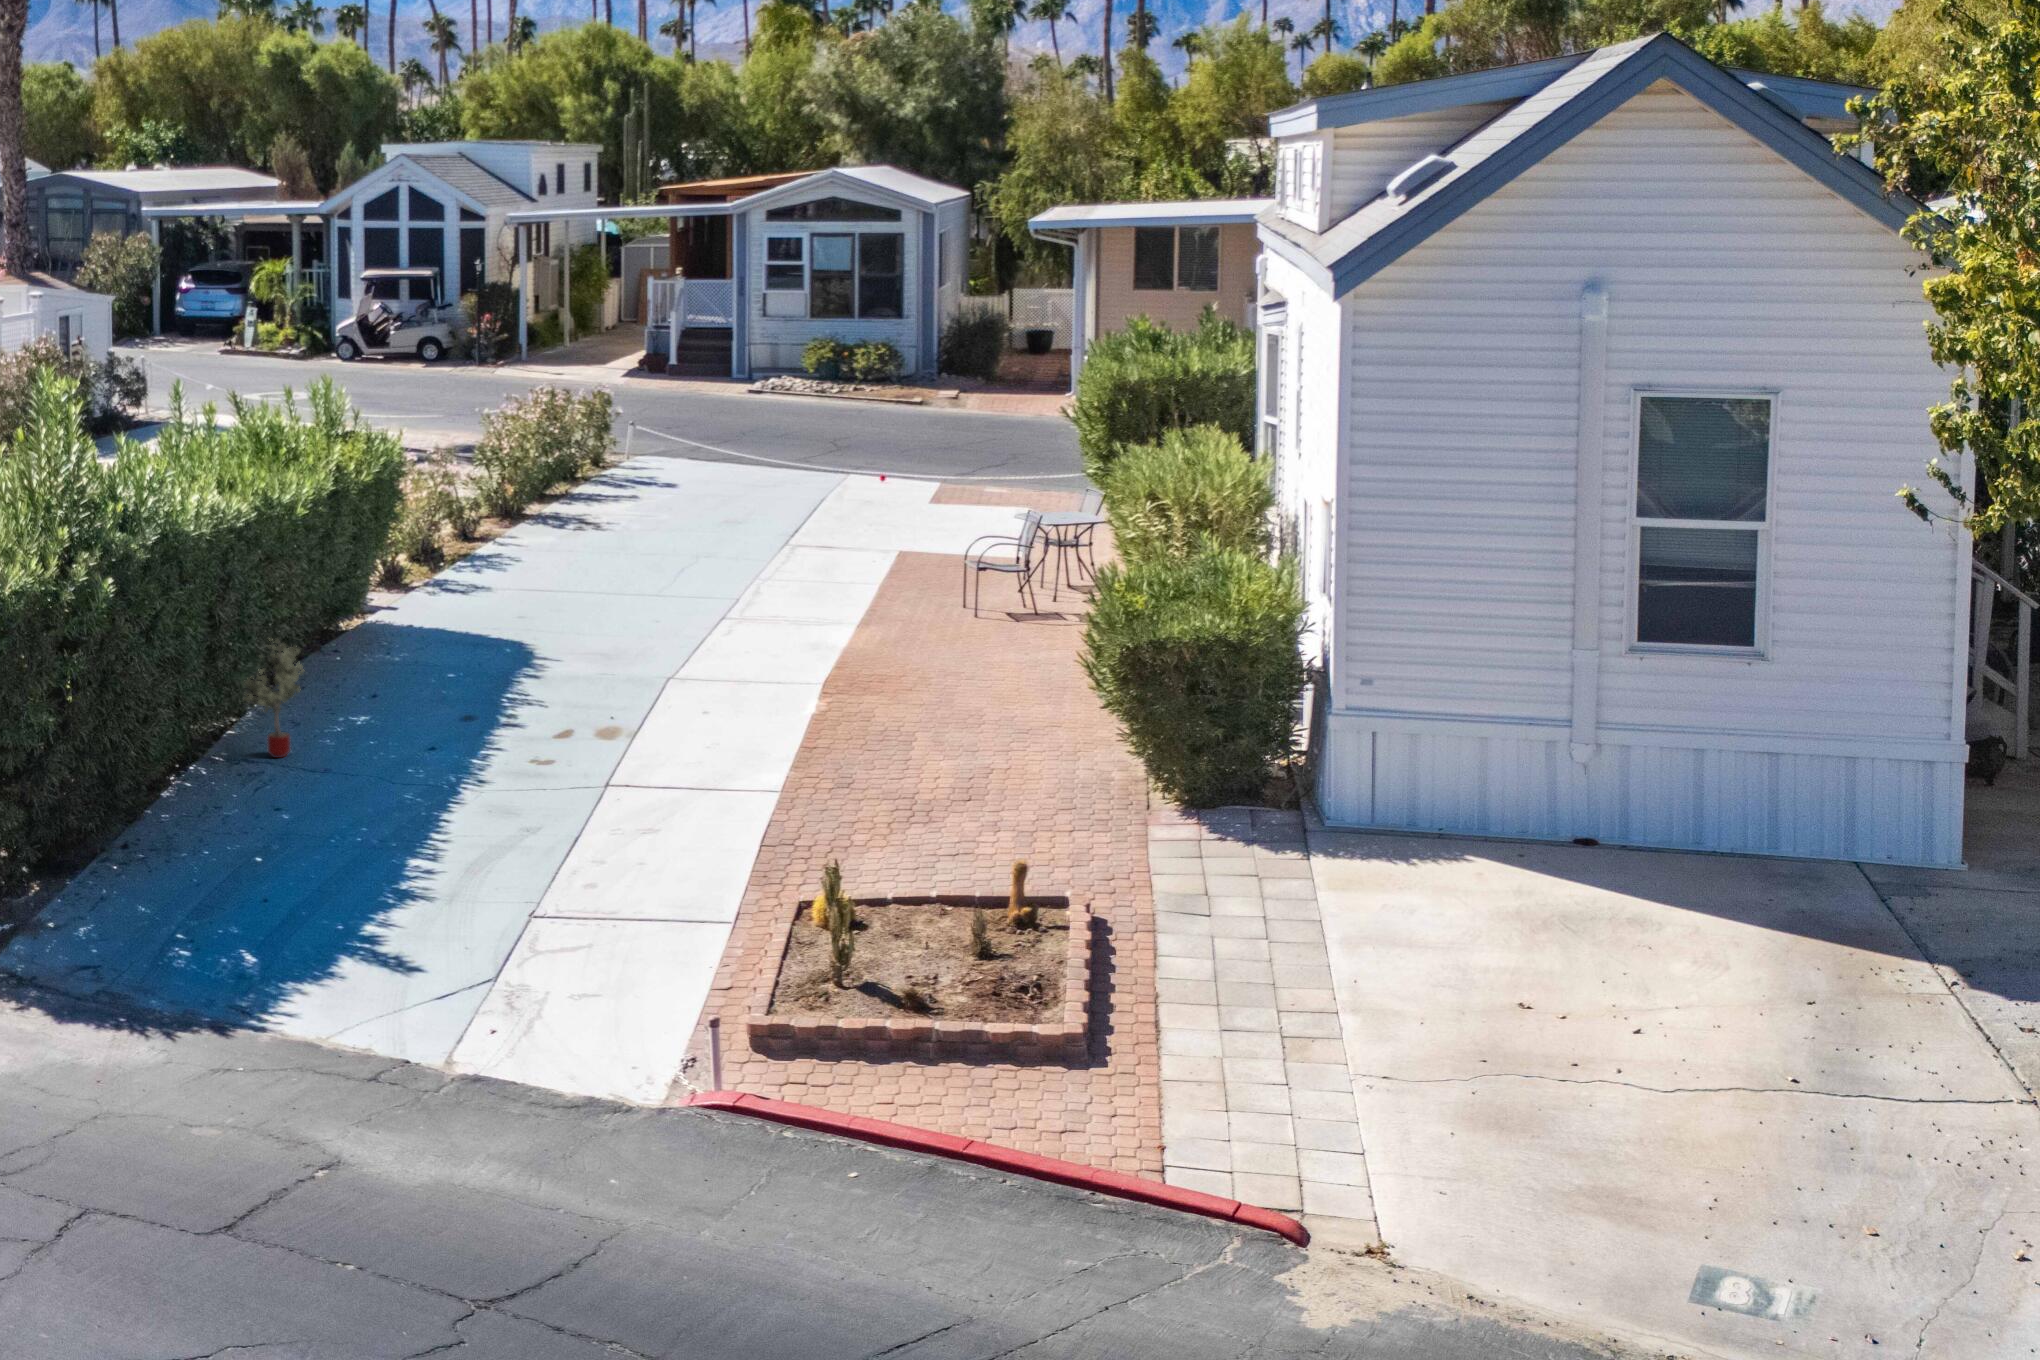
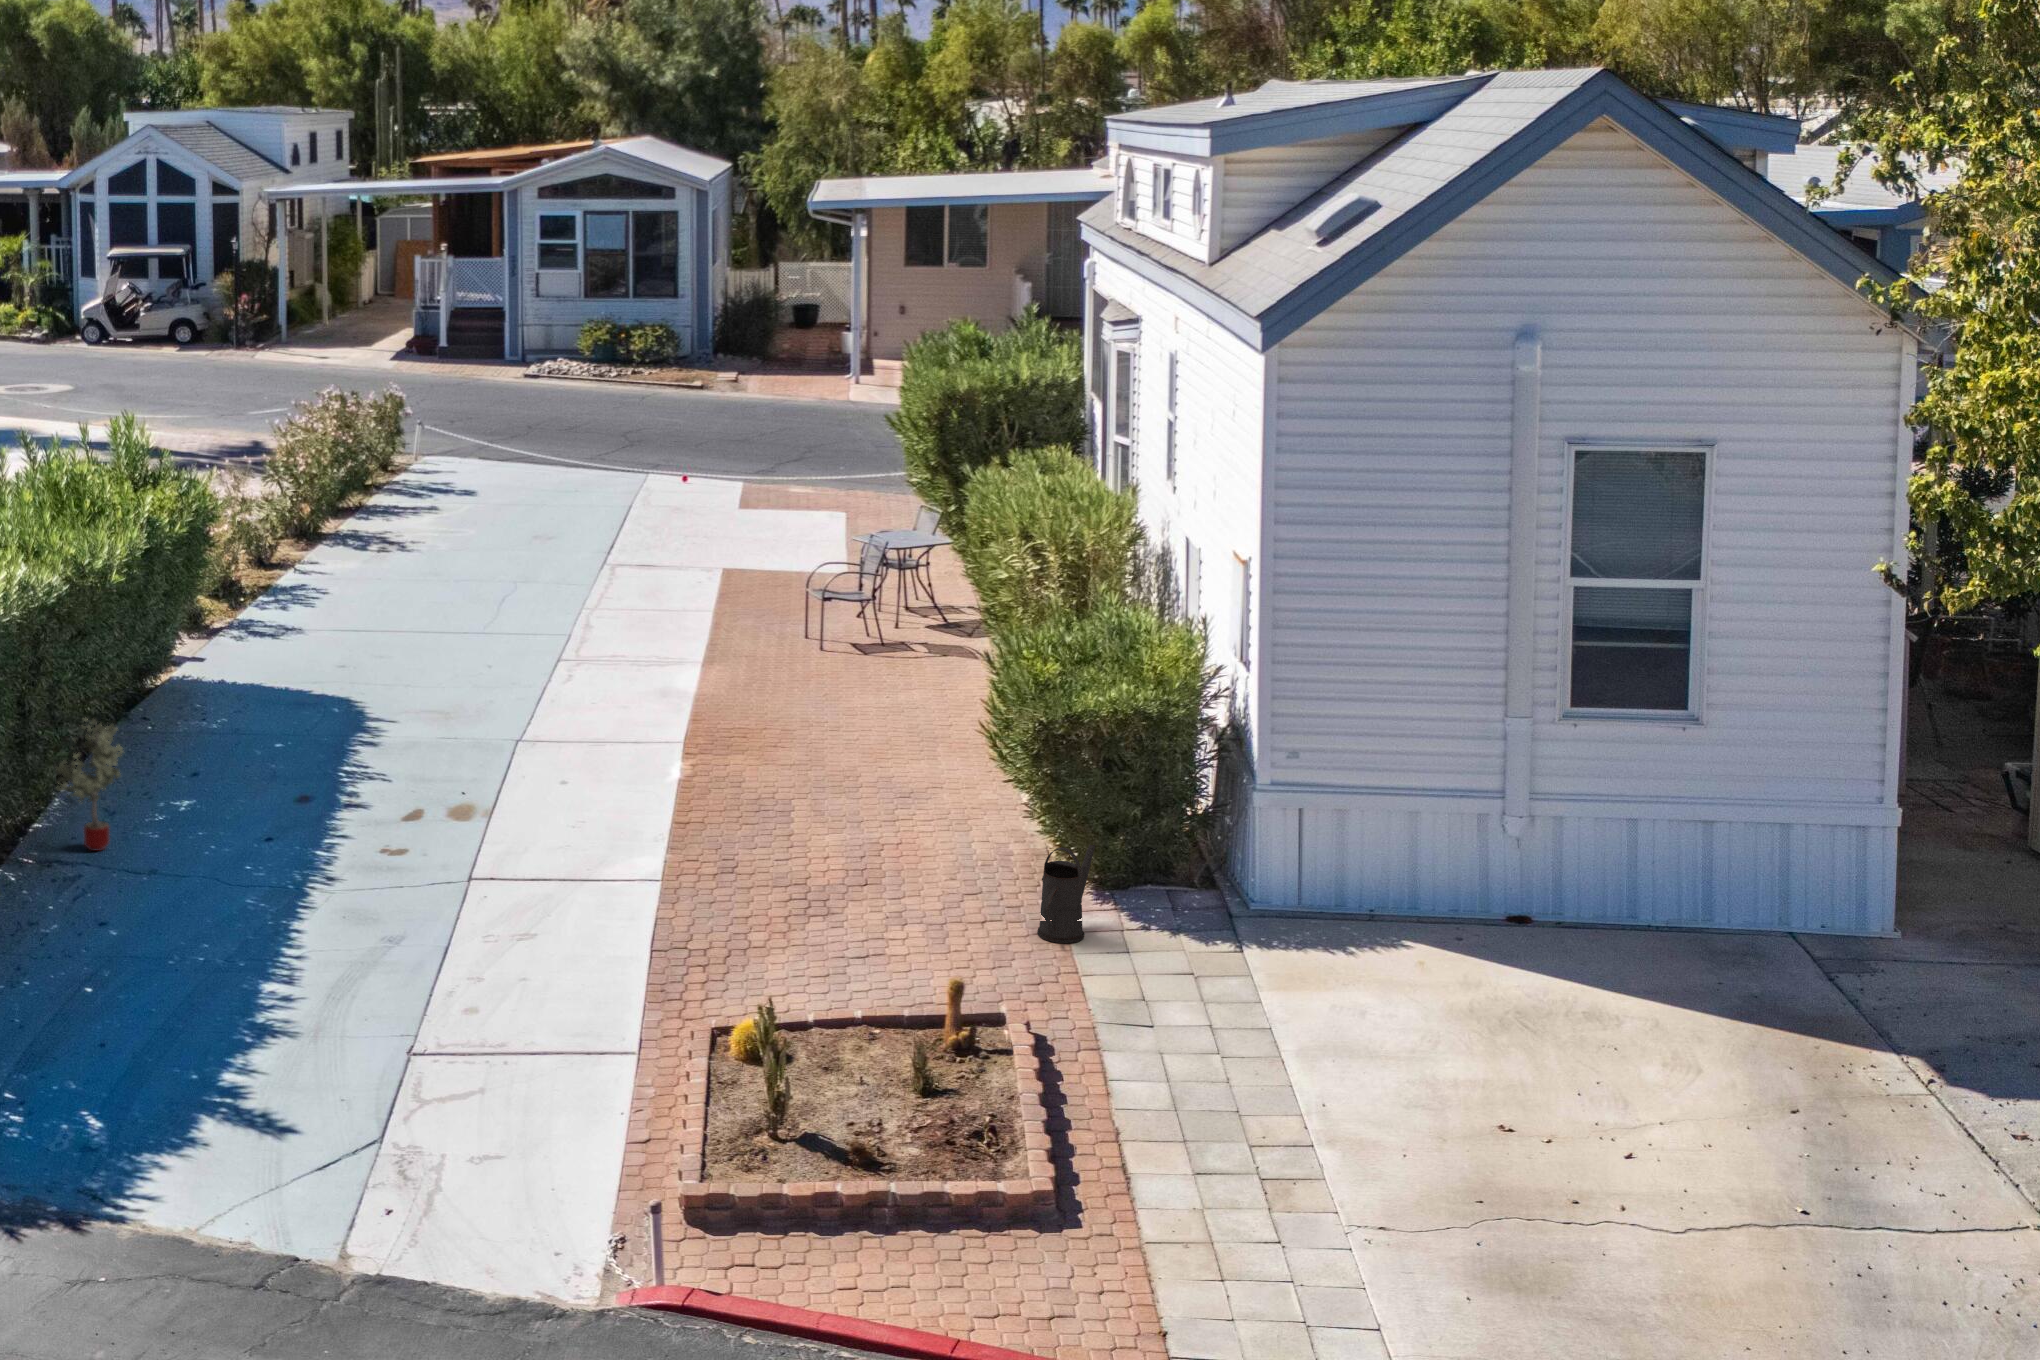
watering can: none [1130,767,1191,857] -> present [1037,845,1095,943]

